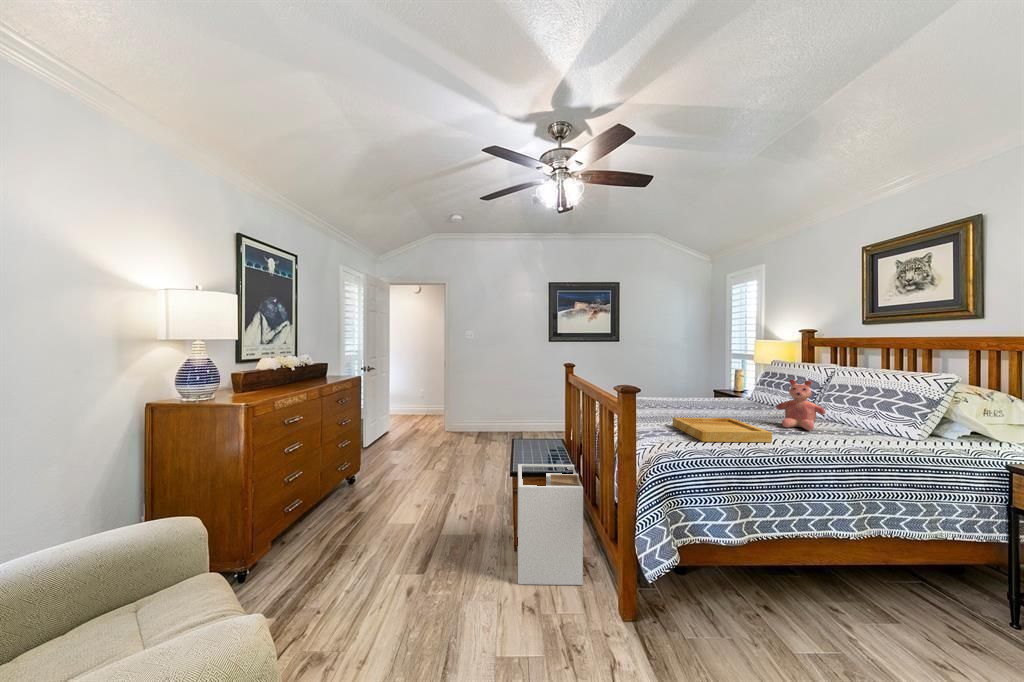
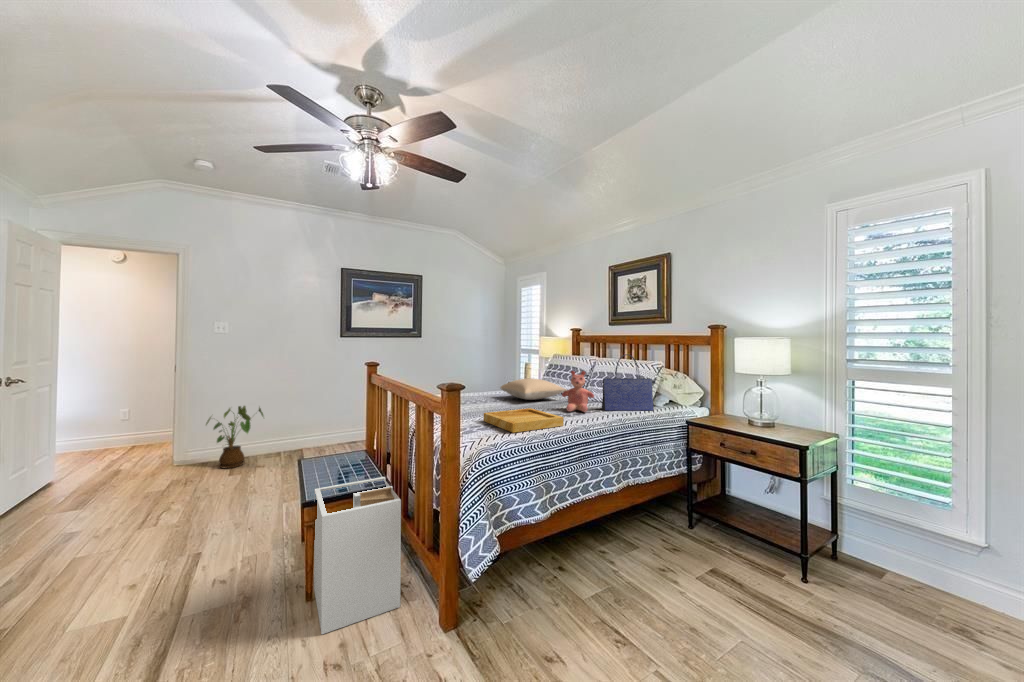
tote bag: none [839,362,937,440] -> present [602,355,655,410]
pillow: none [700,386,788,410] -> present [501,378,567,400]
house plant: none [460,393,496,440] -> present [206,406,263,469]

